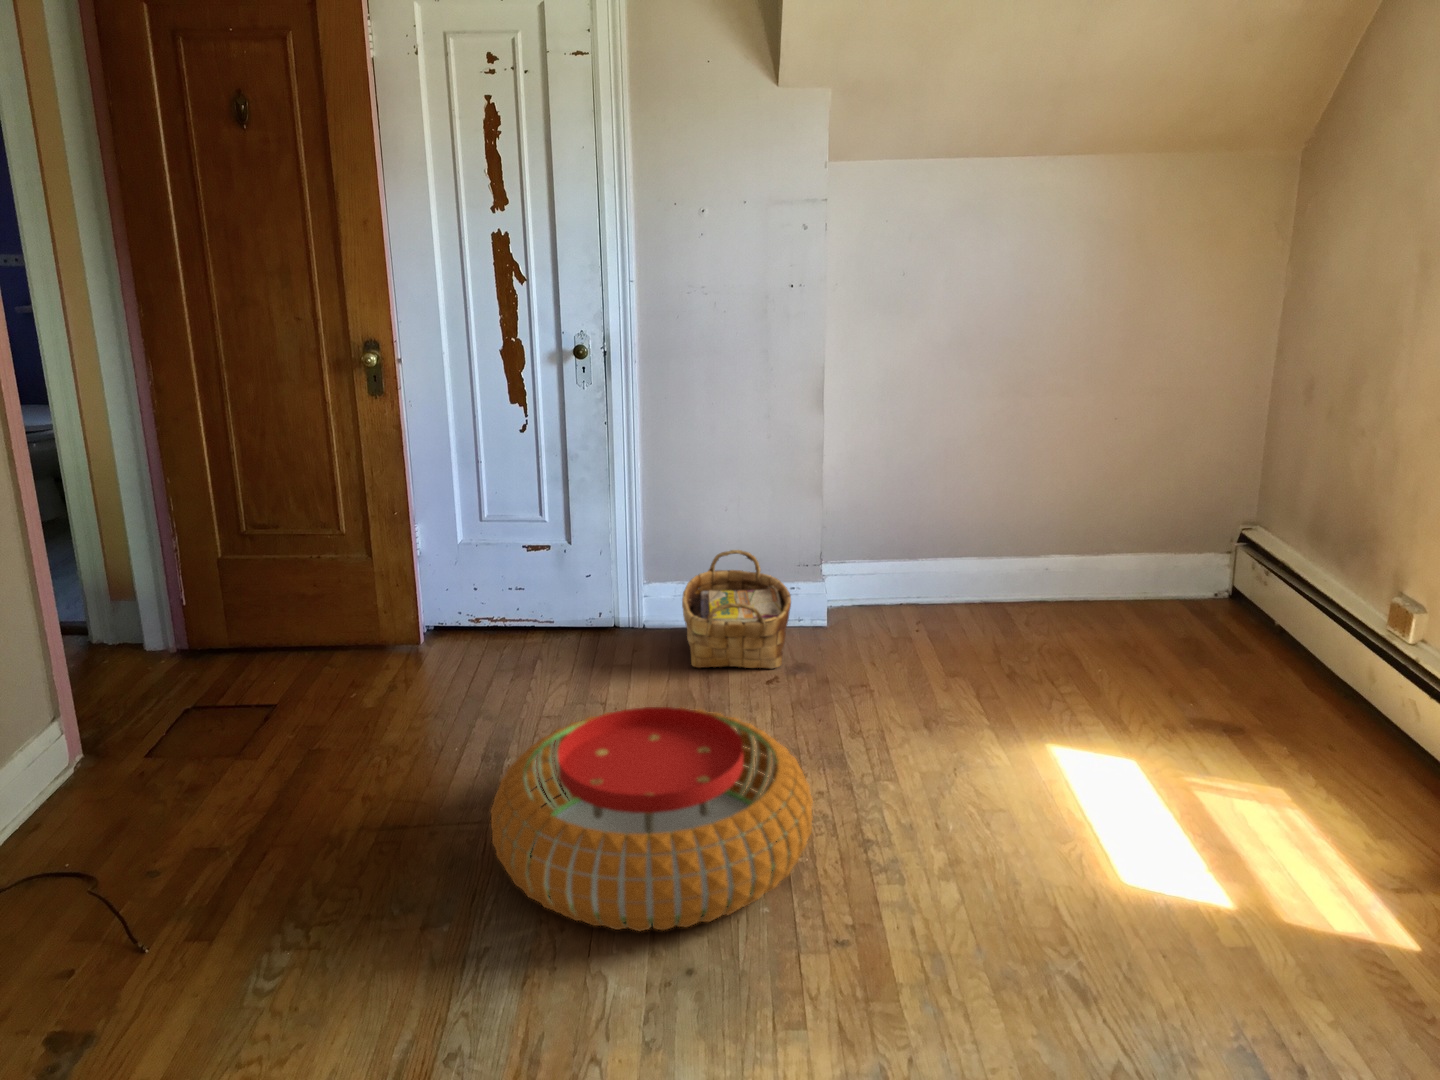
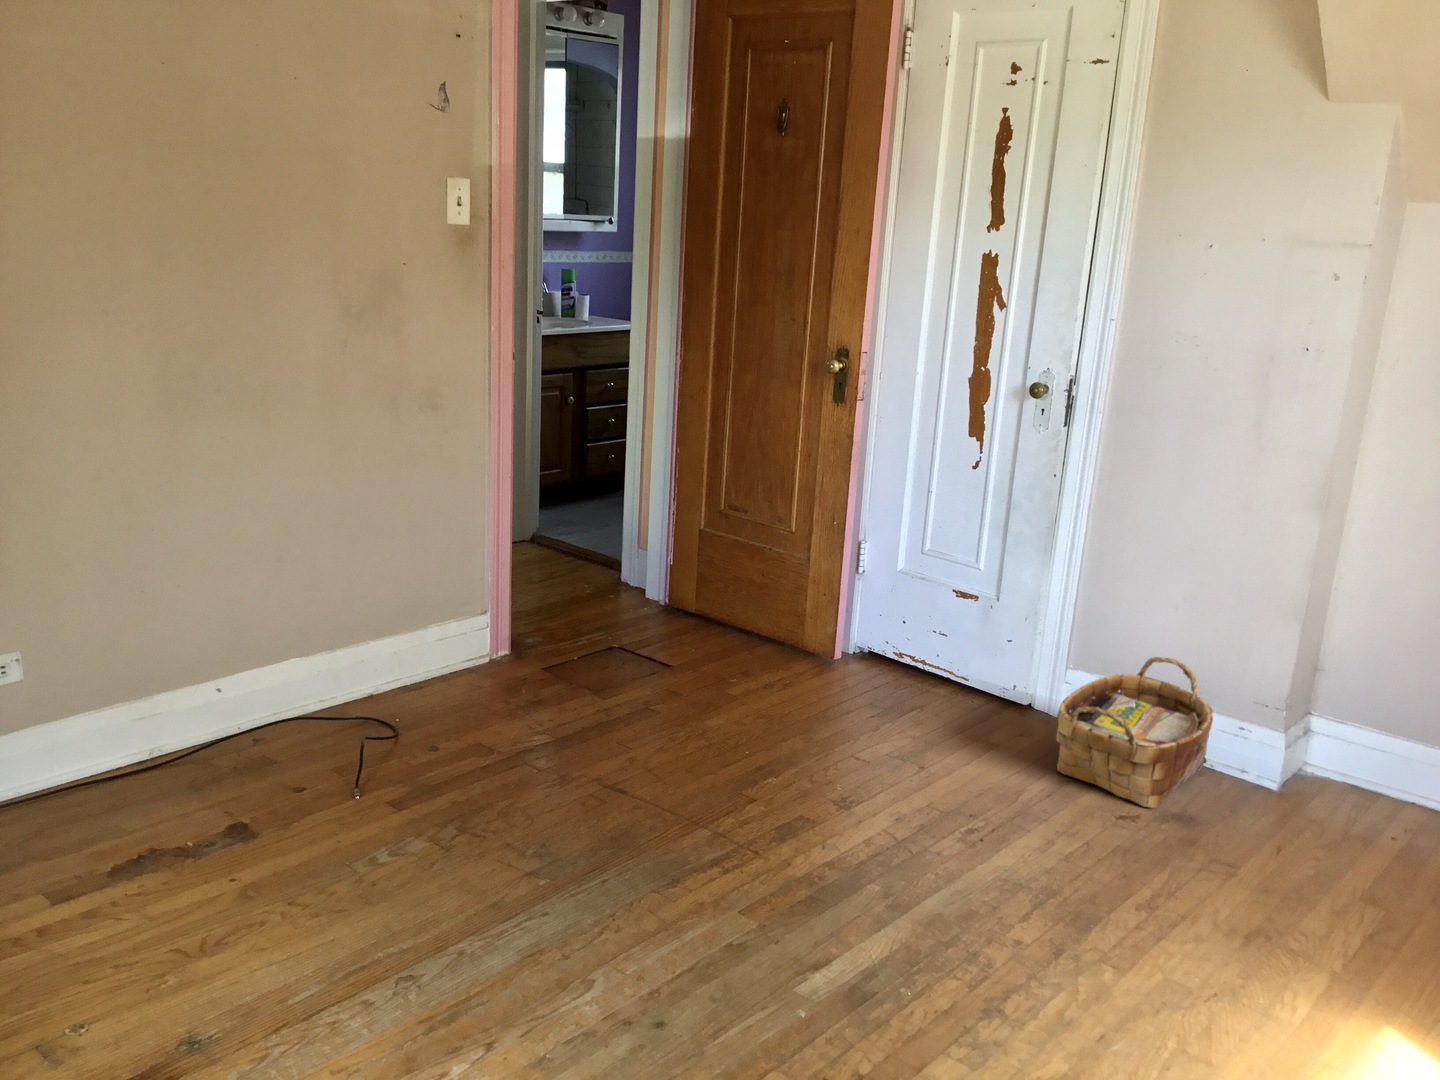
pouf: present [491,707,813,931] -> none [619,747,975,993]

